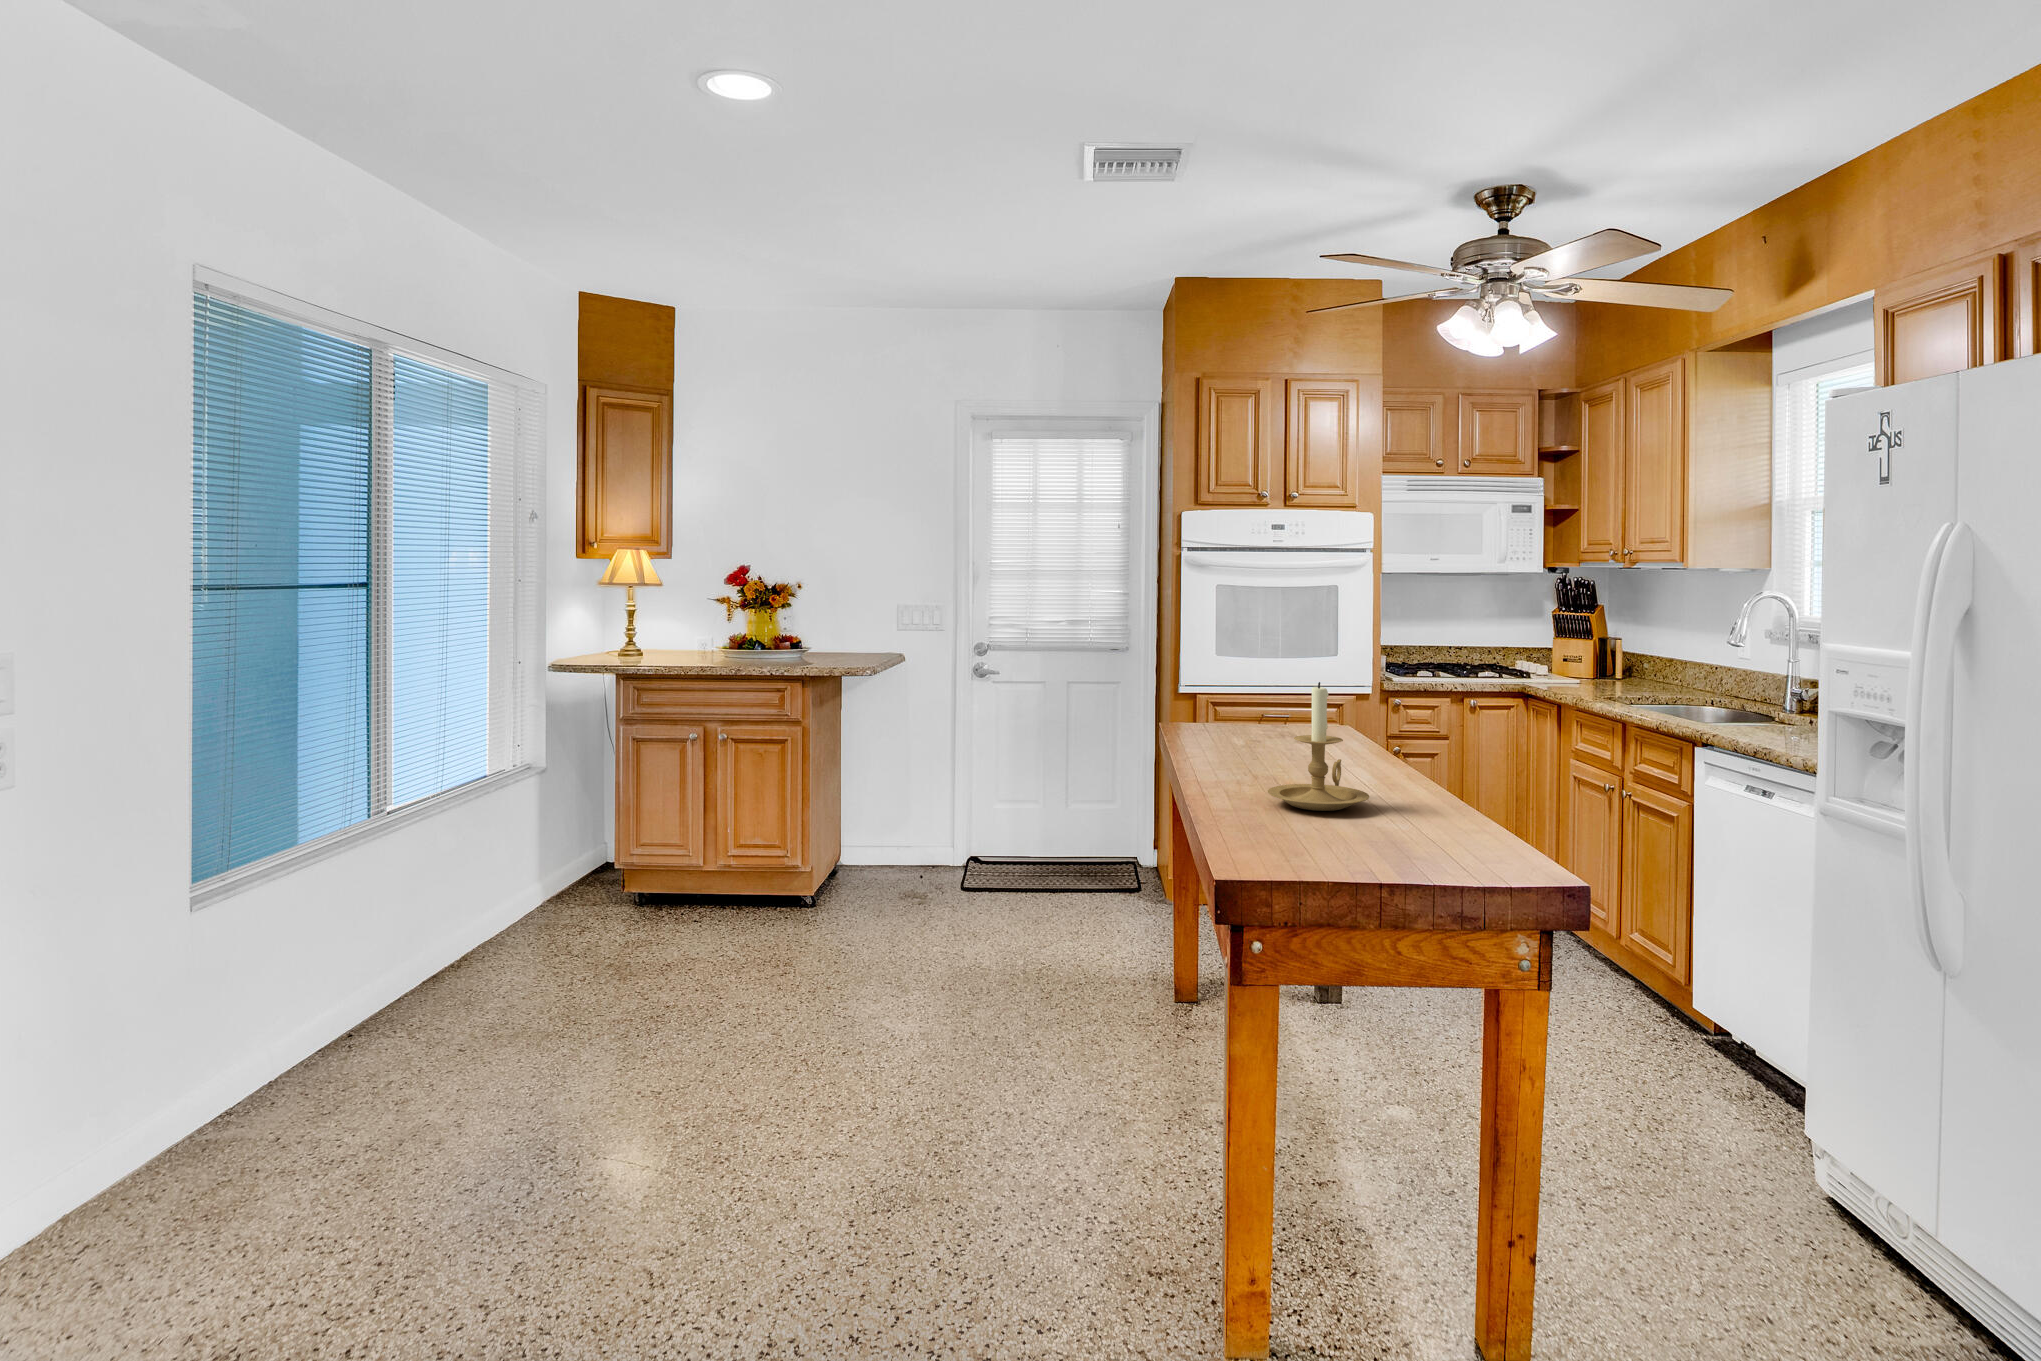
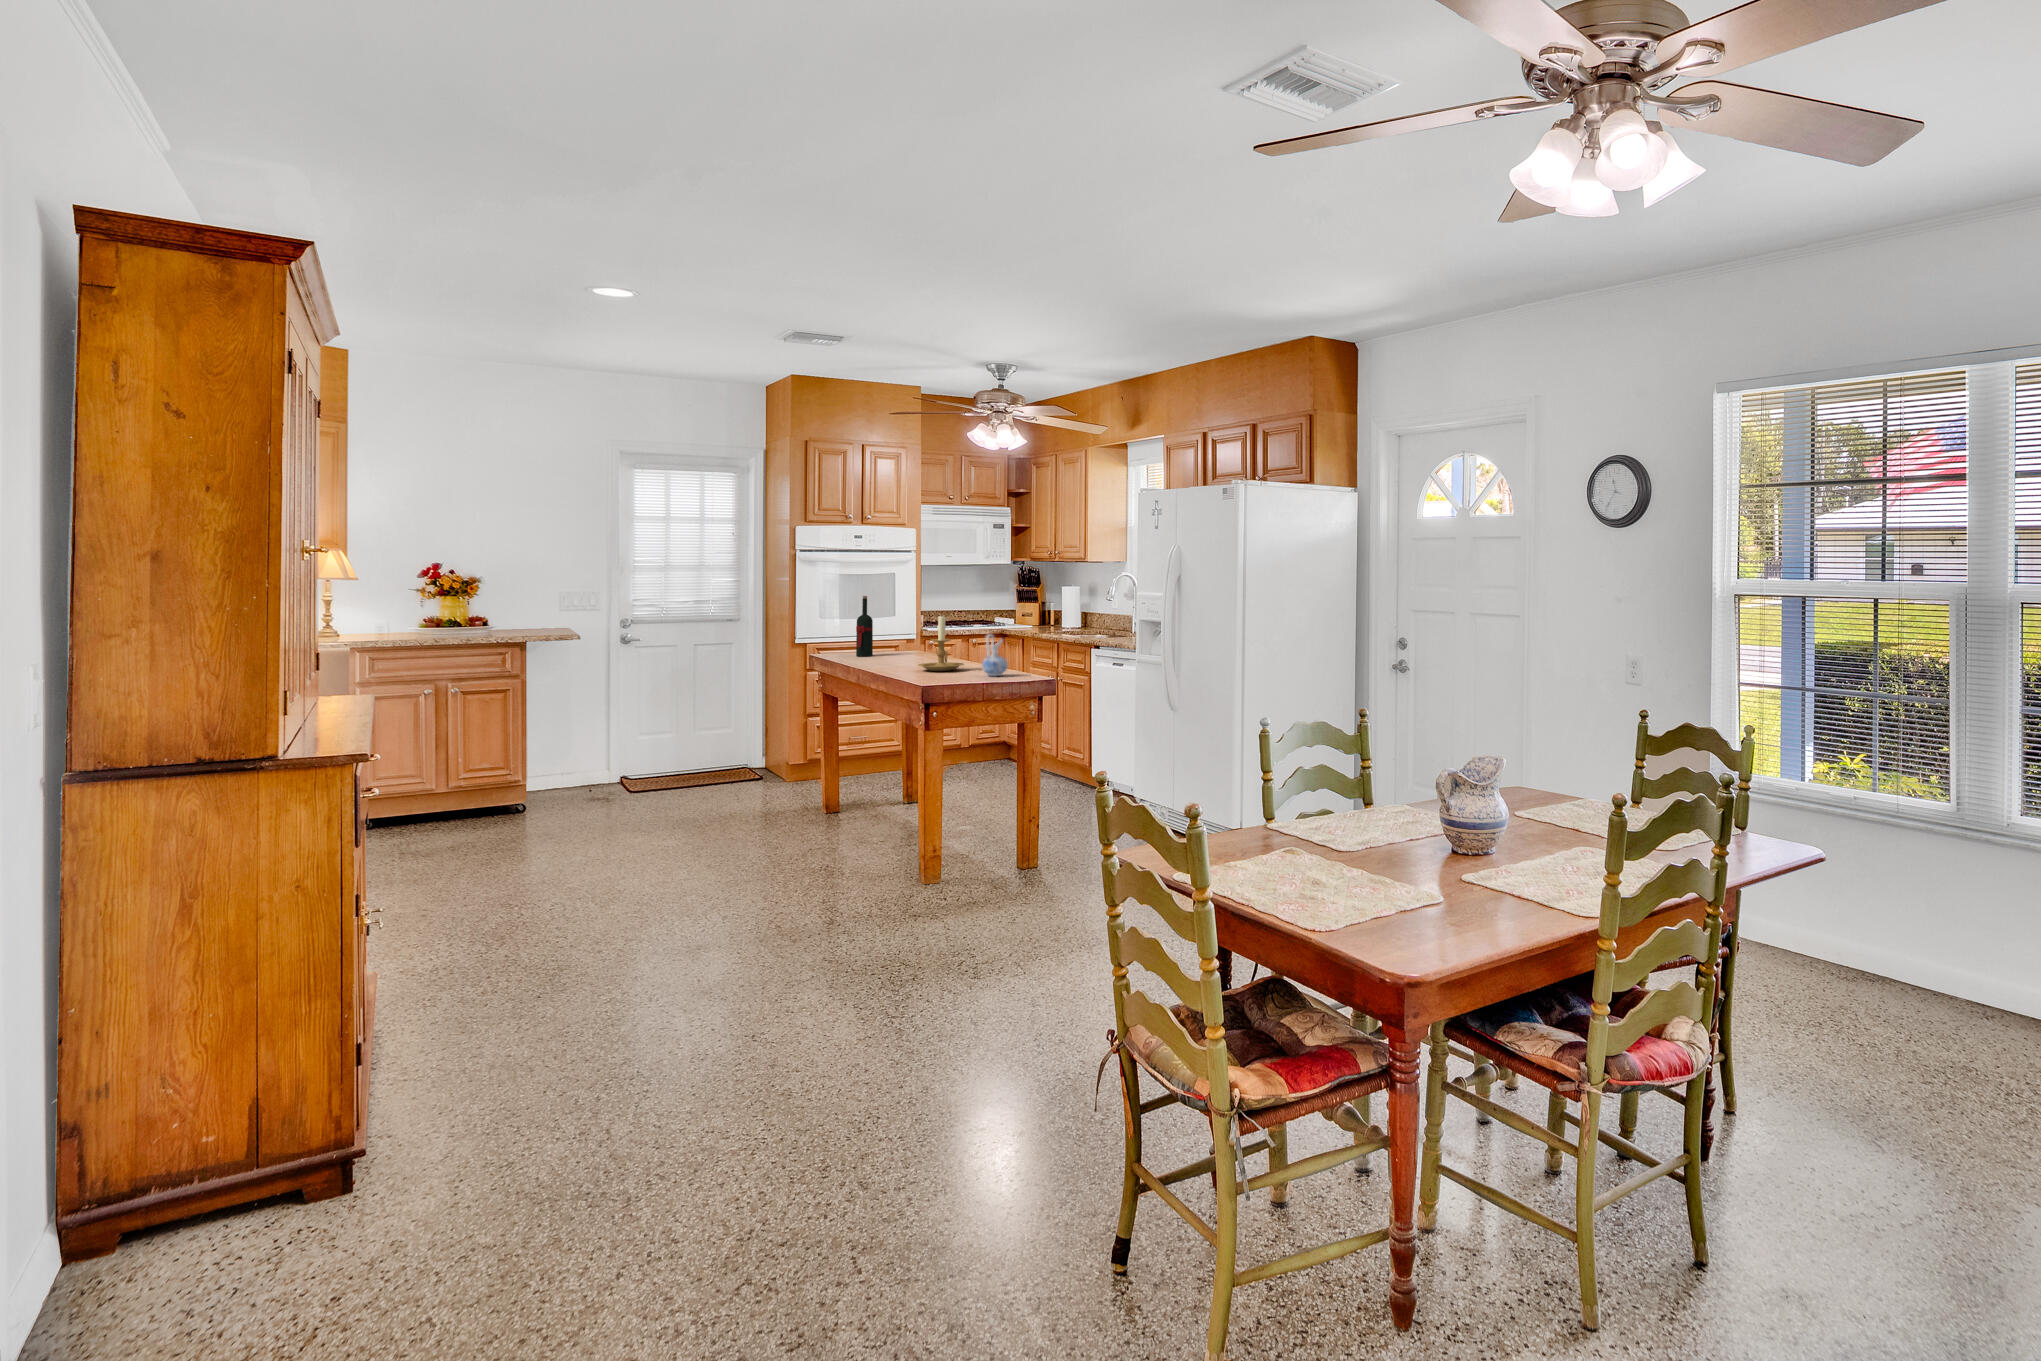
wine bottle: none [1209,629,1240,740] -> present [856,596,873,656]
ceramic pitcher: none [1392,745,1457,851] -> present [982,634,1008,676]

